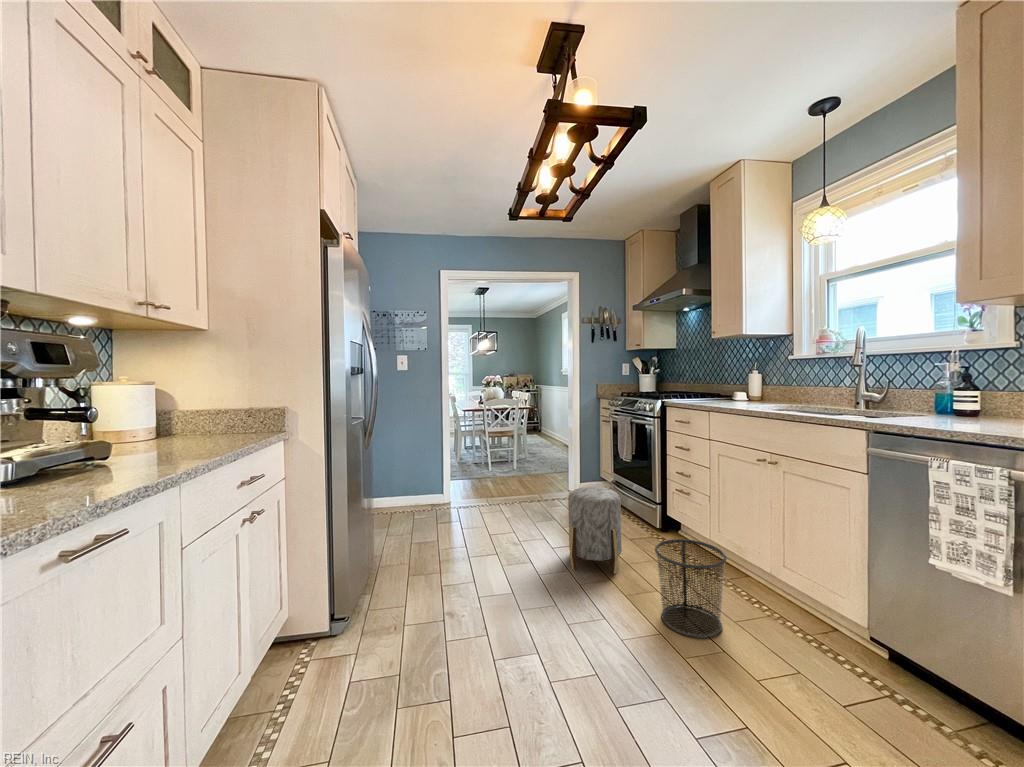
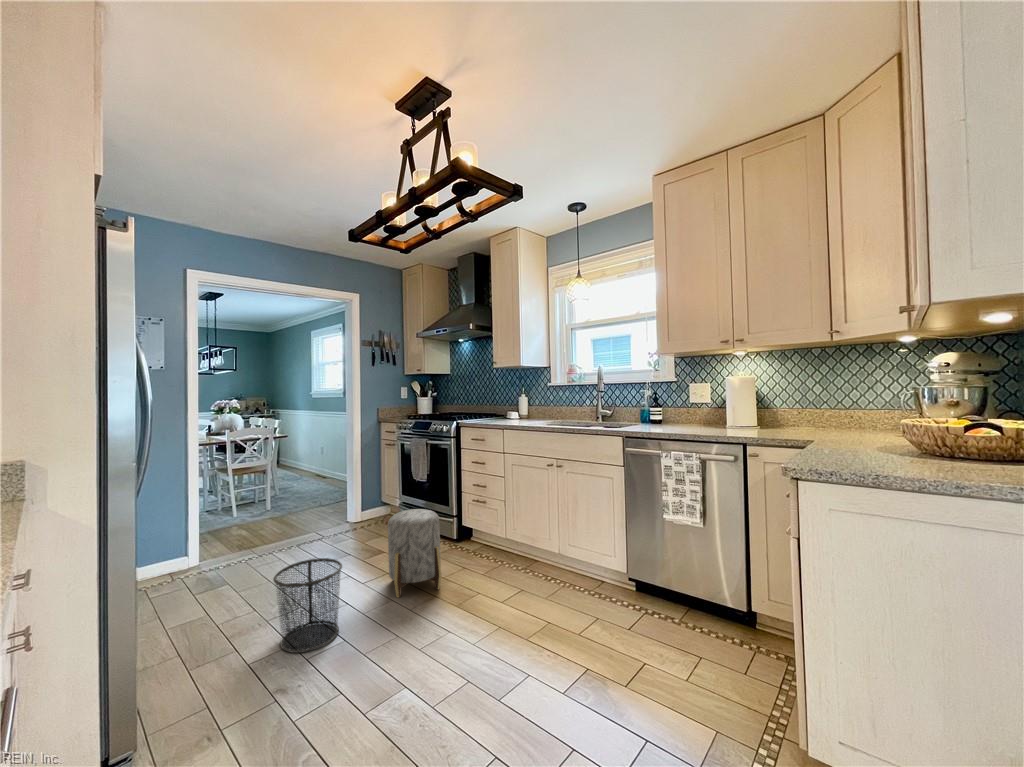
waste bin: present [655,539,726,638] -> present [273,558,342,653]

